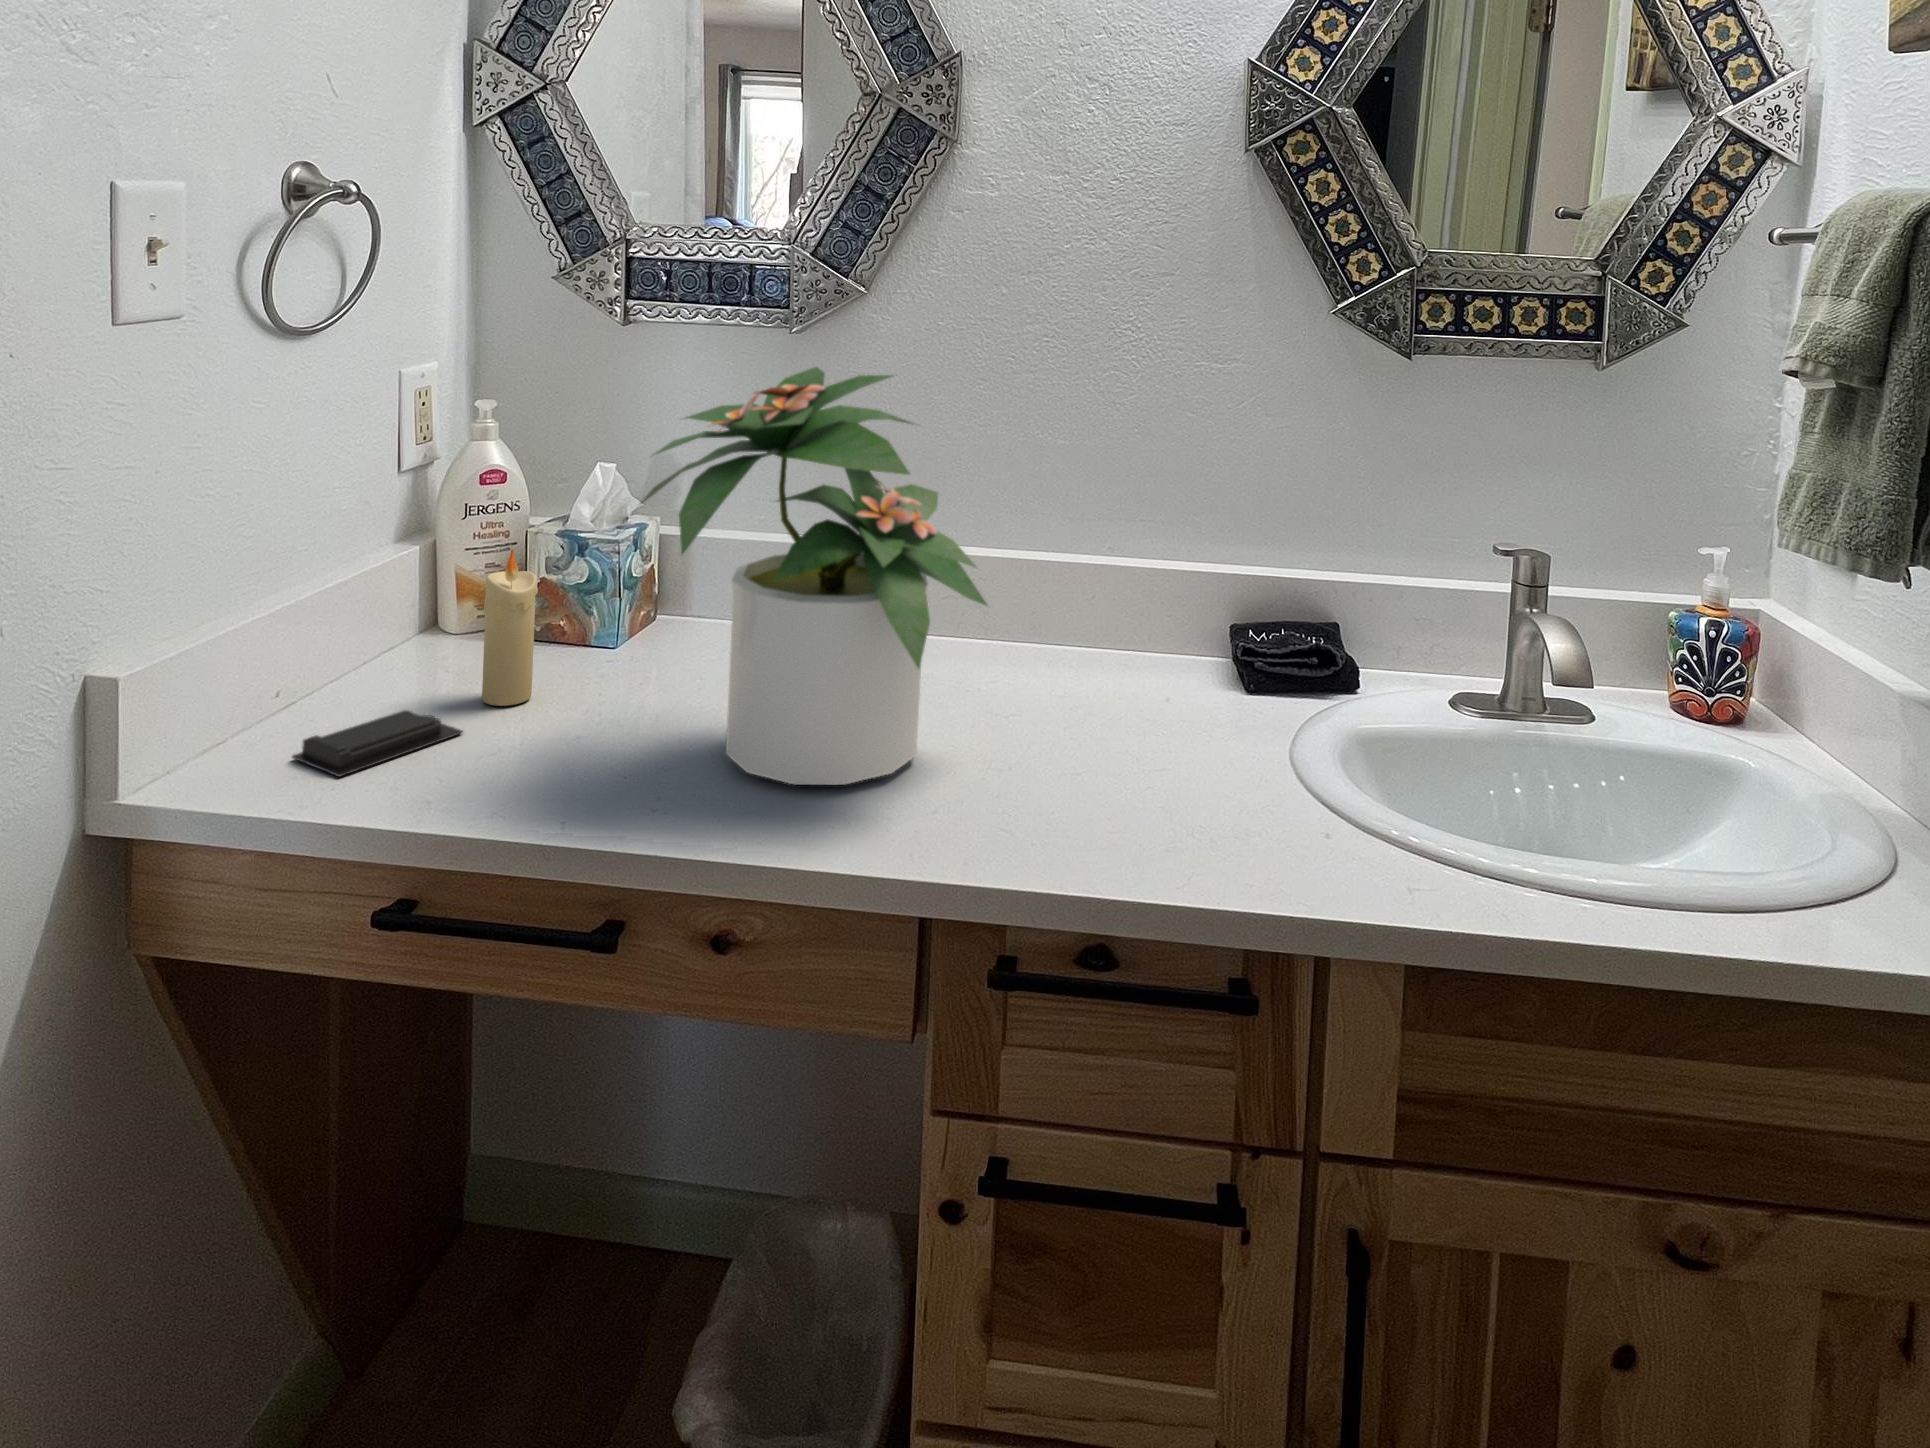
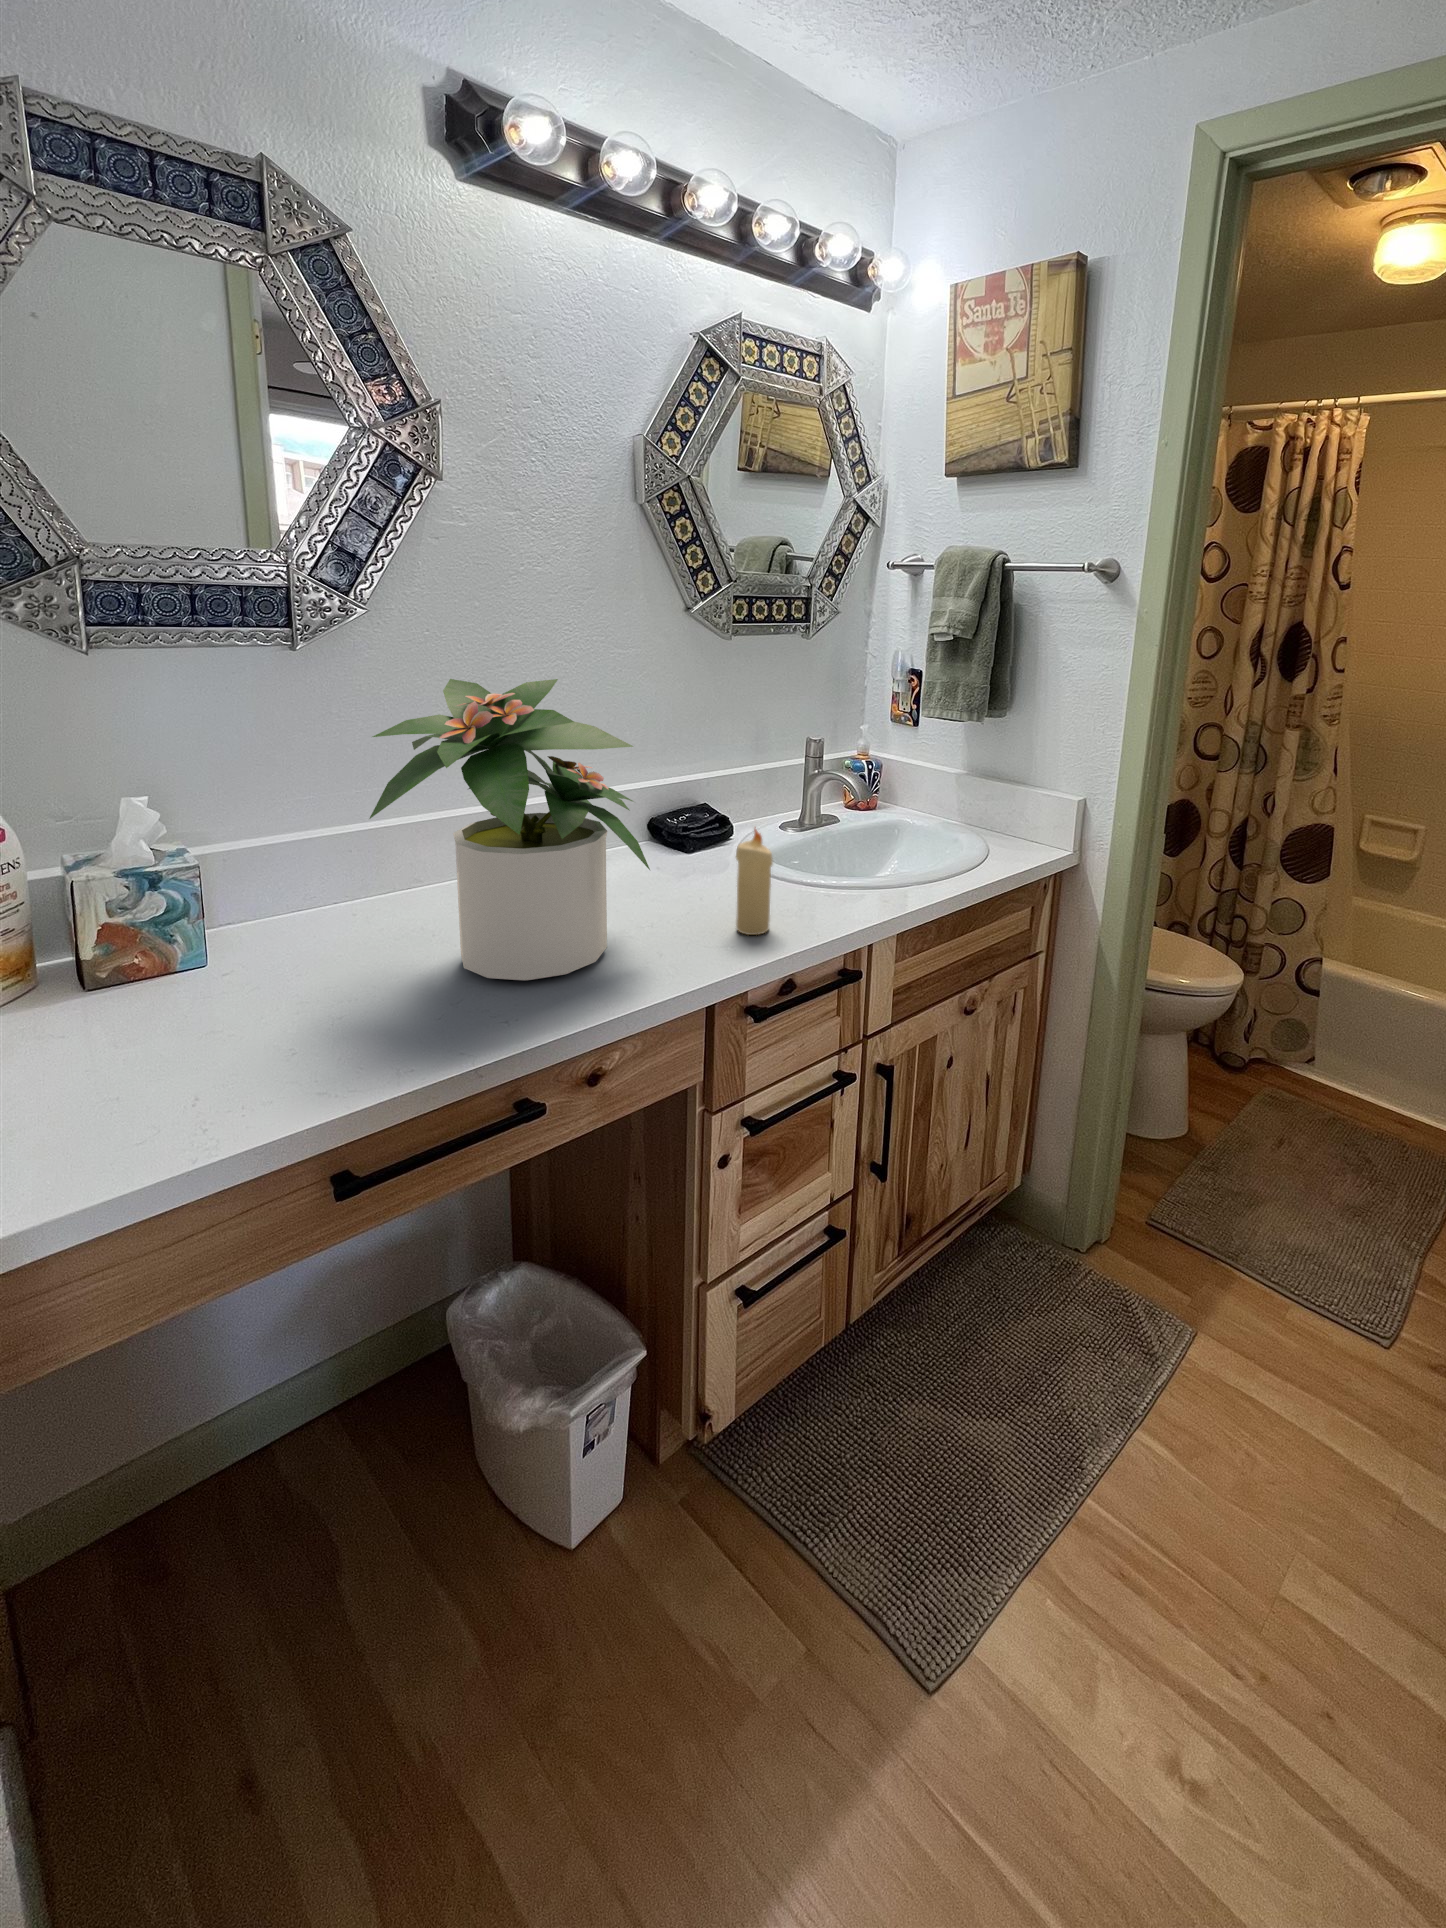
candle: present [482,549,538,706] -> present [736,827,773,935]
soap bar: present [292,710,463,777] -> none [88,1053,222,1140]

